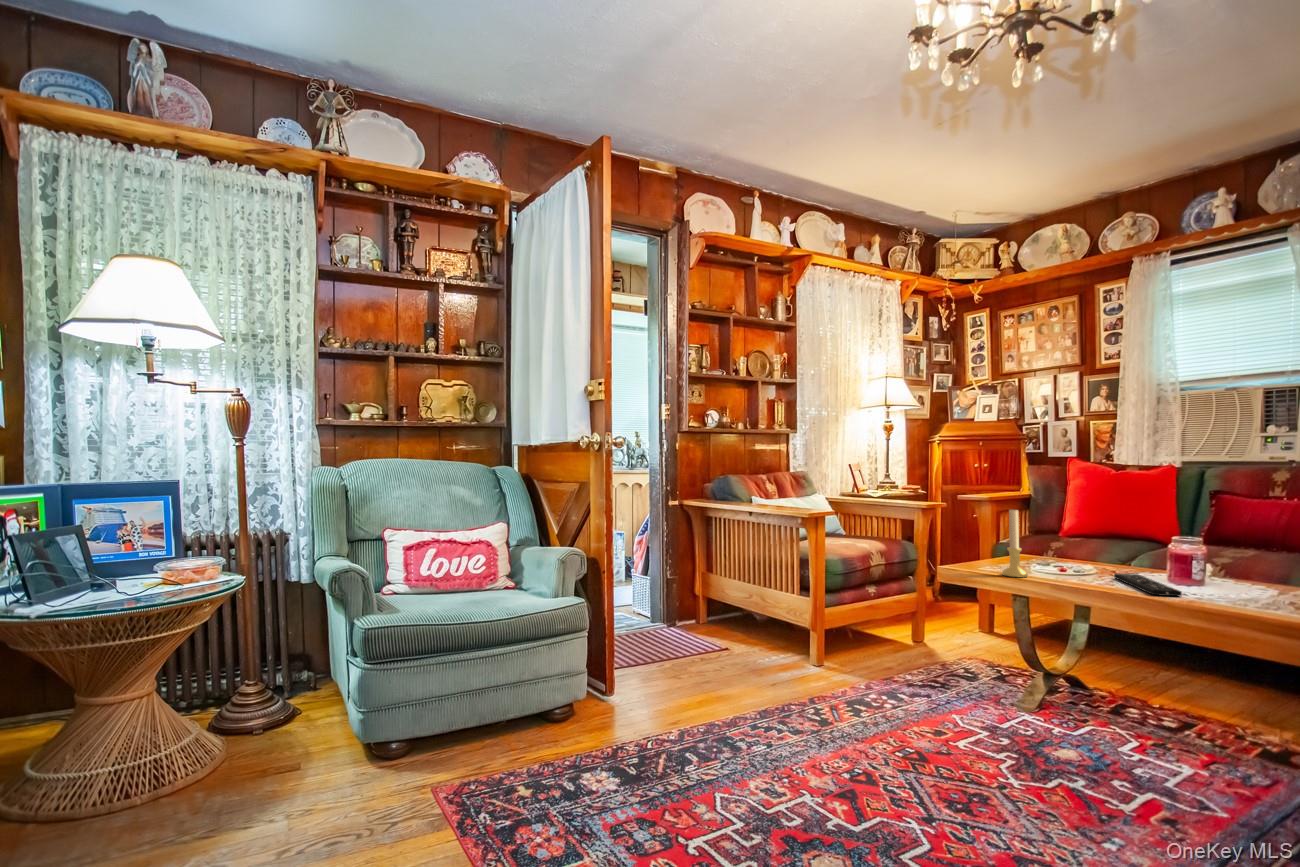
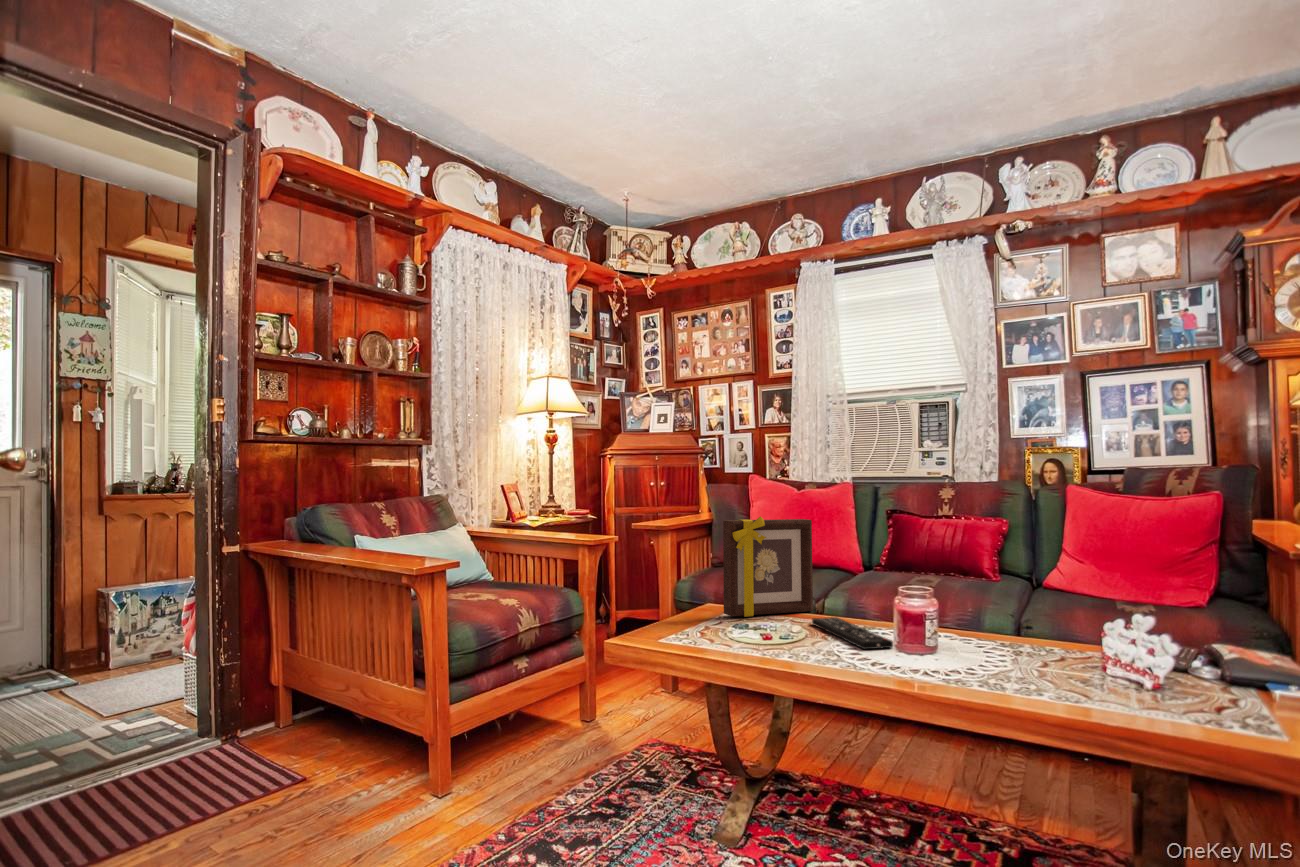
picture frame: none [1036,492,1119,570] -> present [723,517,813,617]
candle holder: present [1002,510,1028,577] -> none [686,540,718,637]

